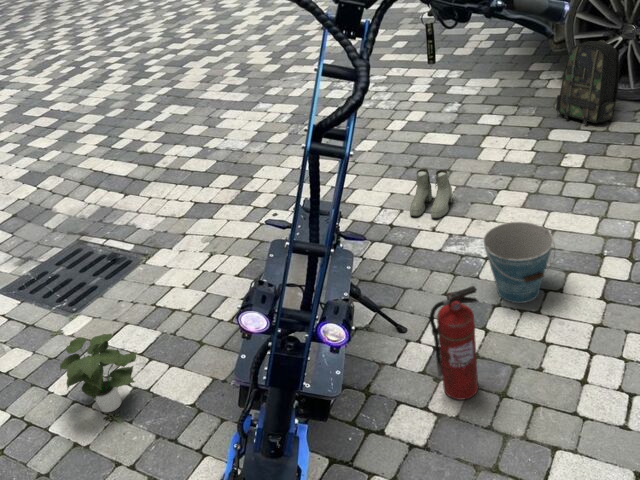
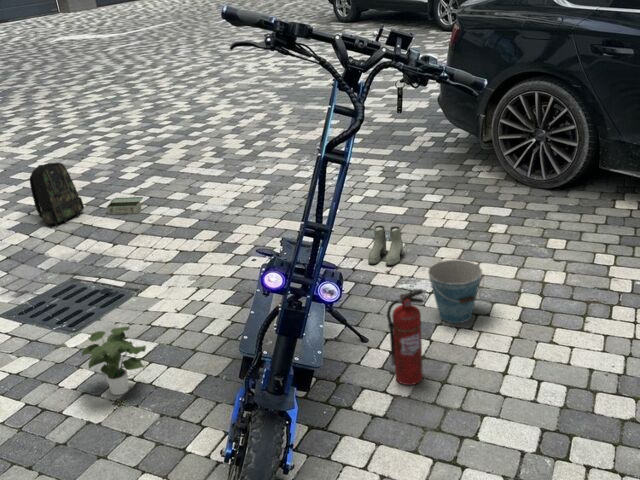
backpack: present [556,40,619,124] -> present [30,163,84,227]
toolbox: none [116,134,157,156] -> present [107,197,143,214]

